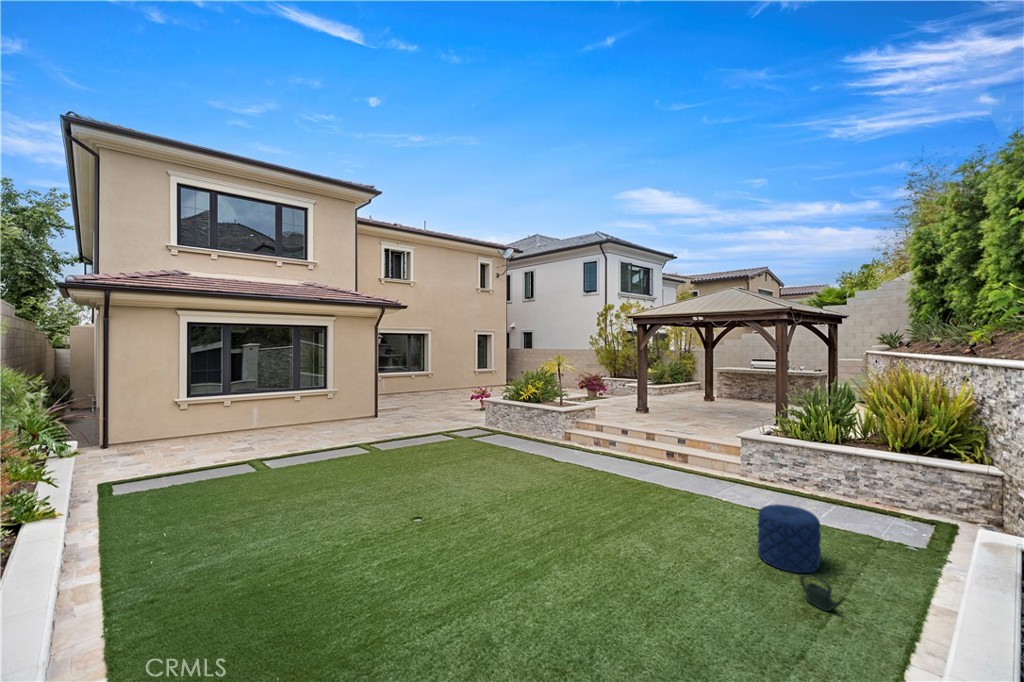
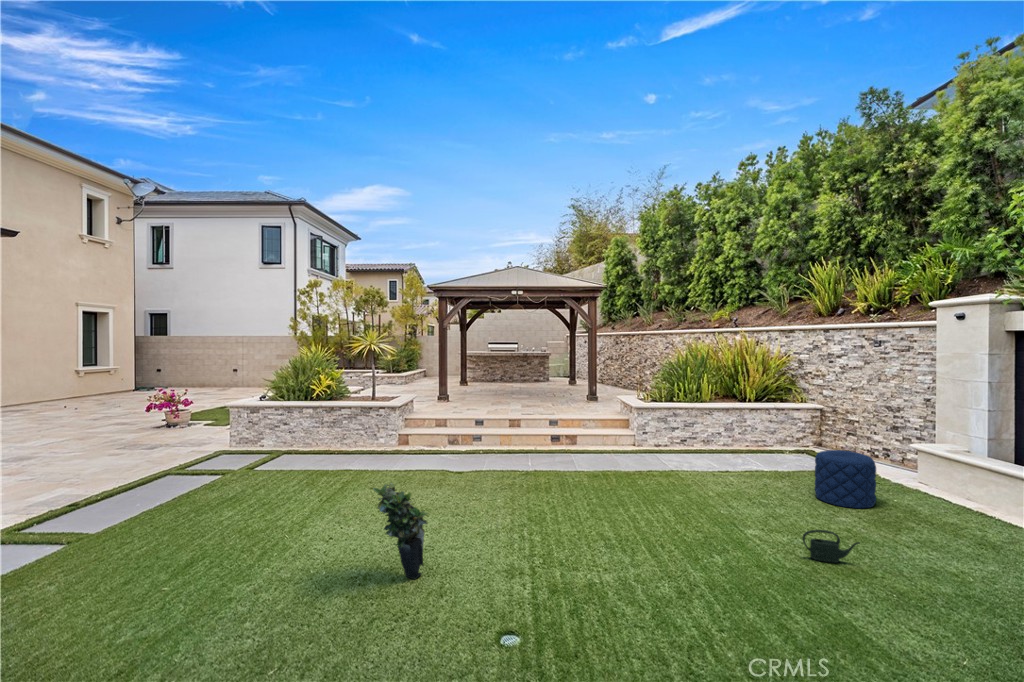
potted plant: none [403,448,430,497] -> present [373,483,428,579]
watering can: present [800,574,845,611] -> present [803,530,860,563]

